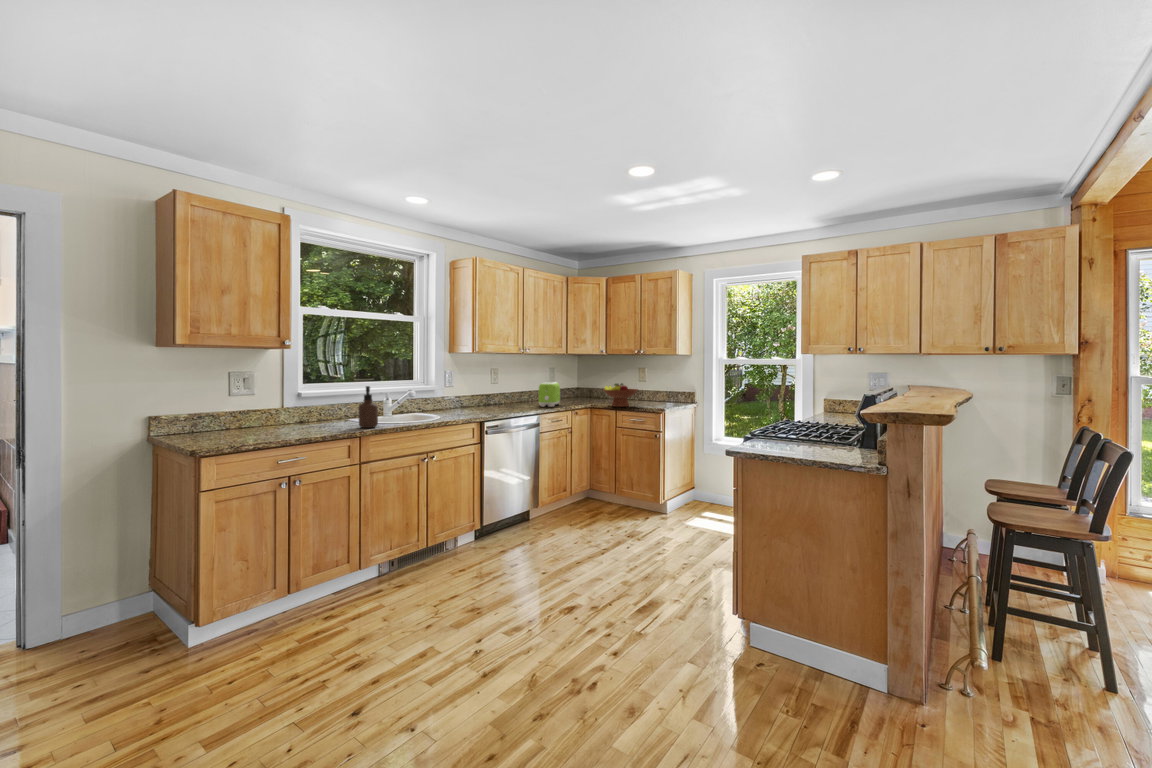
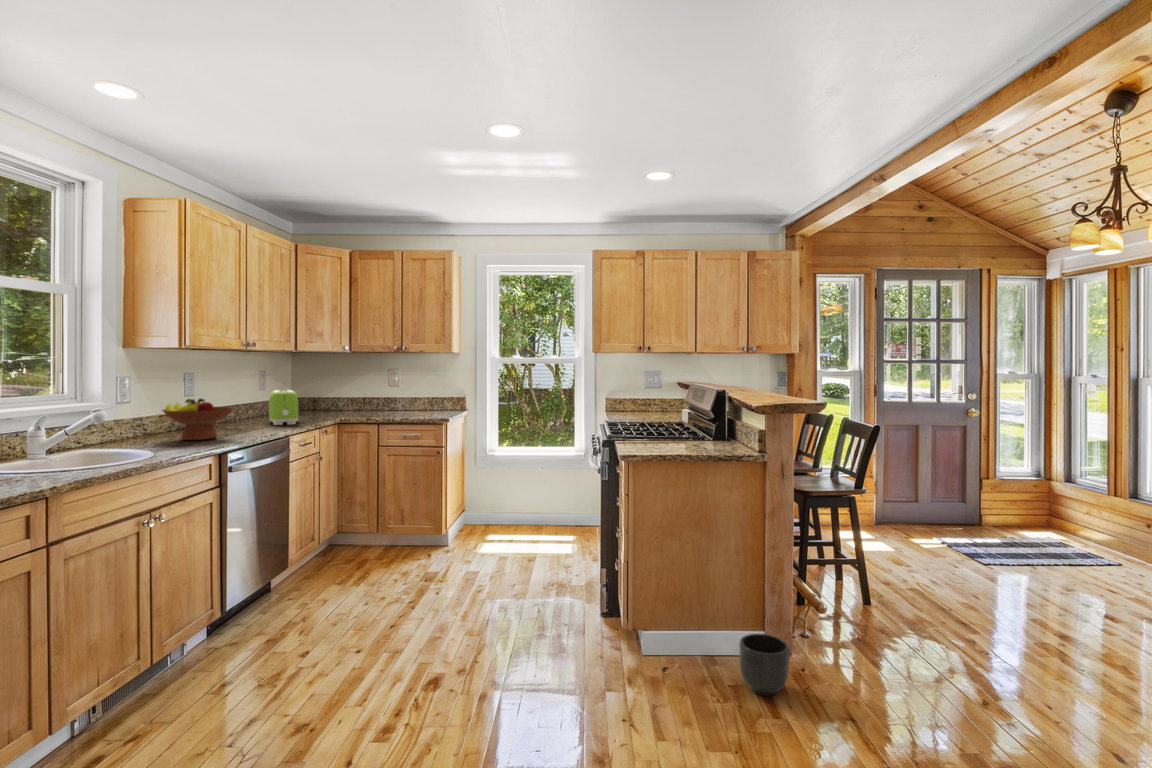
fruit bowl: present [603,383,638,407] -> present [162,398,234,440]
soap dispenser: present [358,386,378,428] -> none [25,406,67,481]
planter: none [823,640,880,708] -> present [740,634,790,696]

